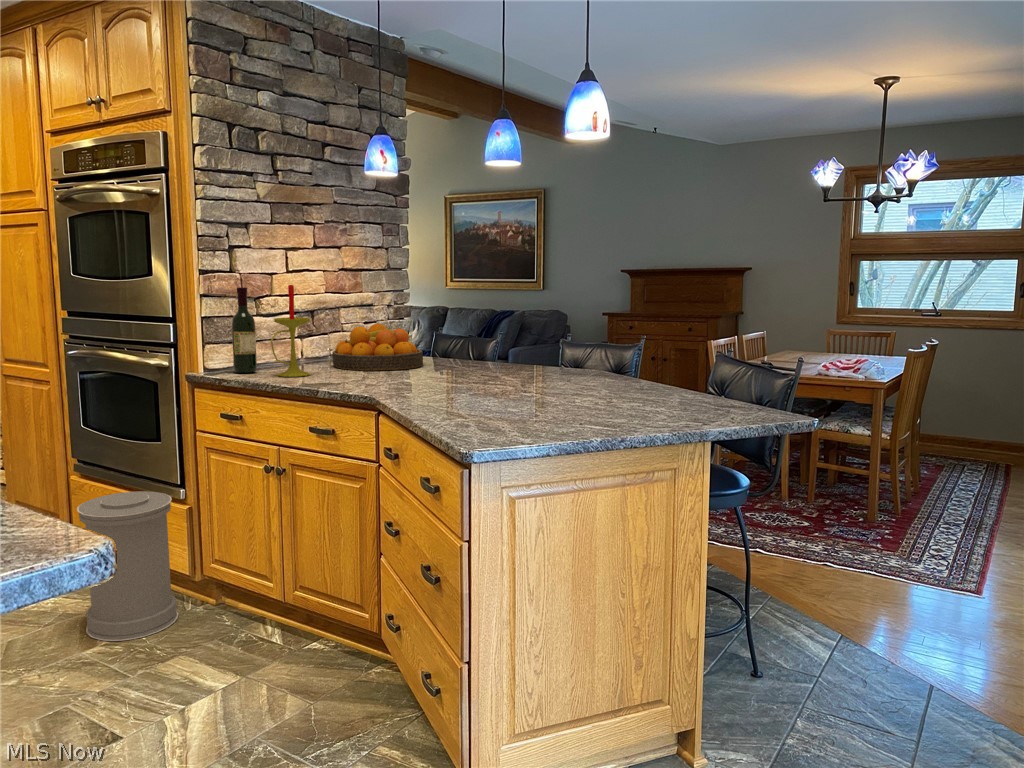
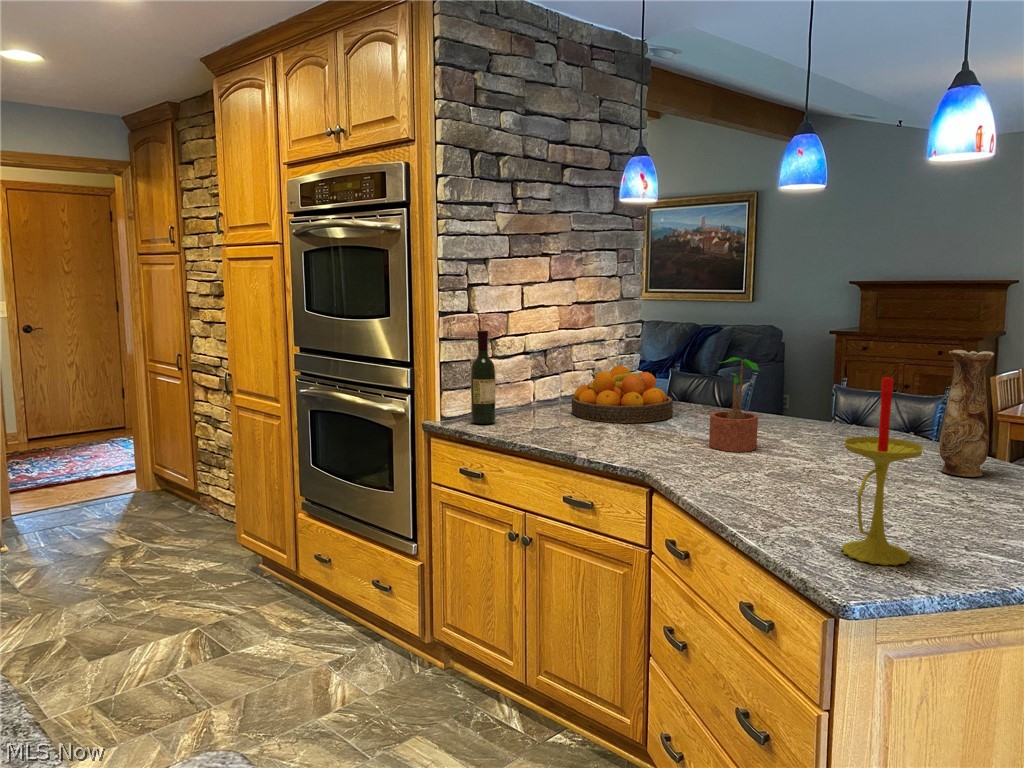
candle: present [271,285,310,377] -> present [841,377,924,565]
vase: none [611,293,645,393] -> present [940,350,994,477]
potted plant: none [439,306,479,384] -> present [709,357,761,452]
trash can: present [77,491,178,641] -> none [313,544,408,708]

